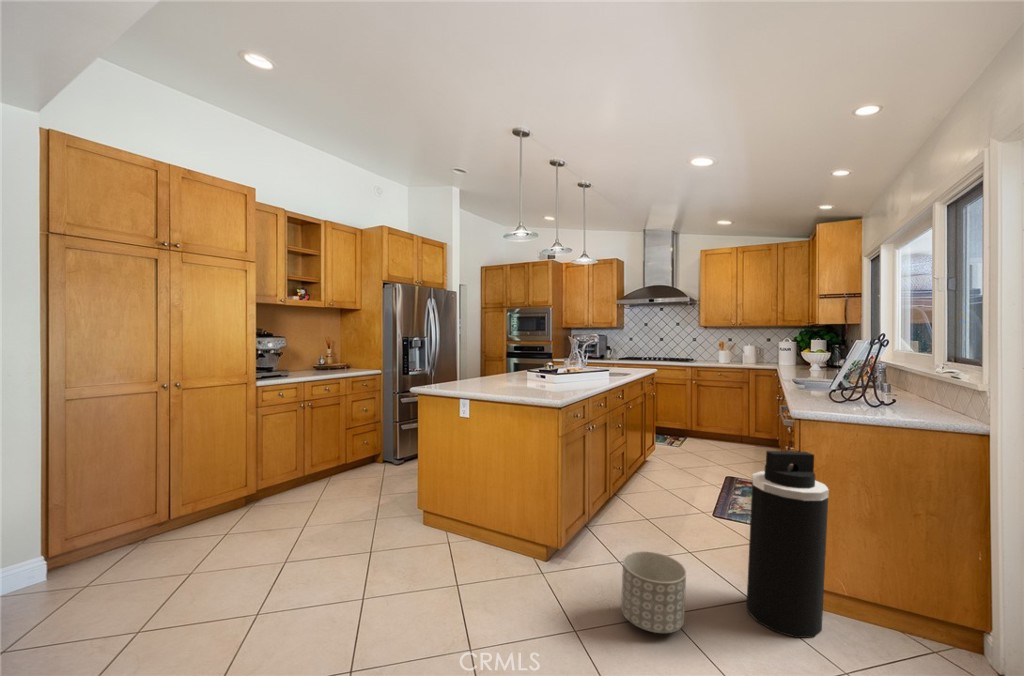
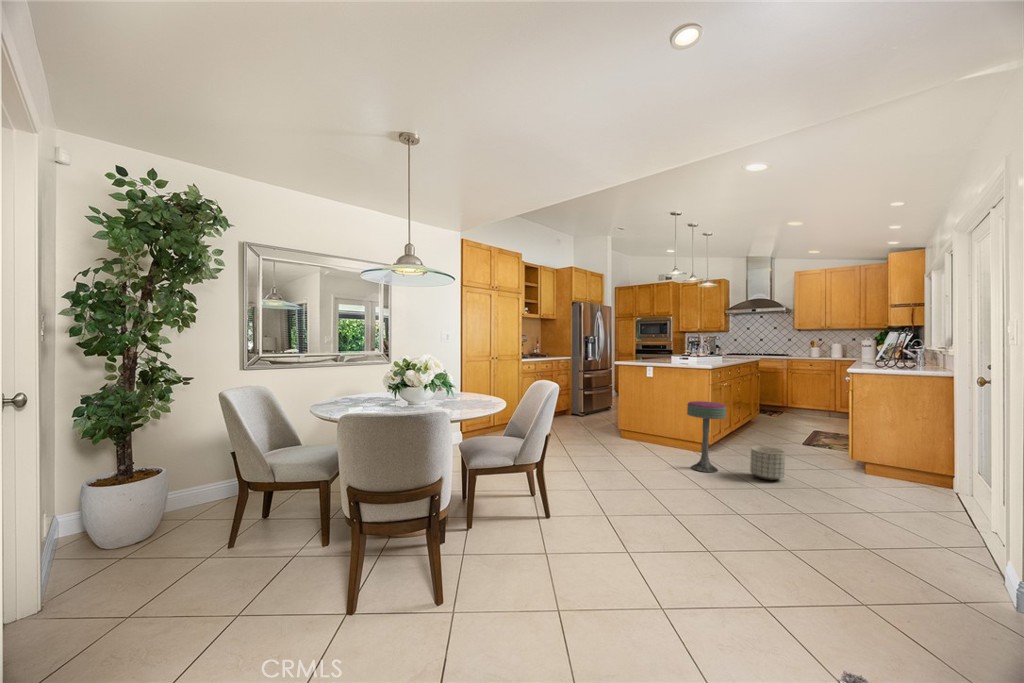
trash can: present [747,451,829,638] -> none [820,394,863,485]
bar stool: none [511,458,582,607] -> present [687,401,726,472]

